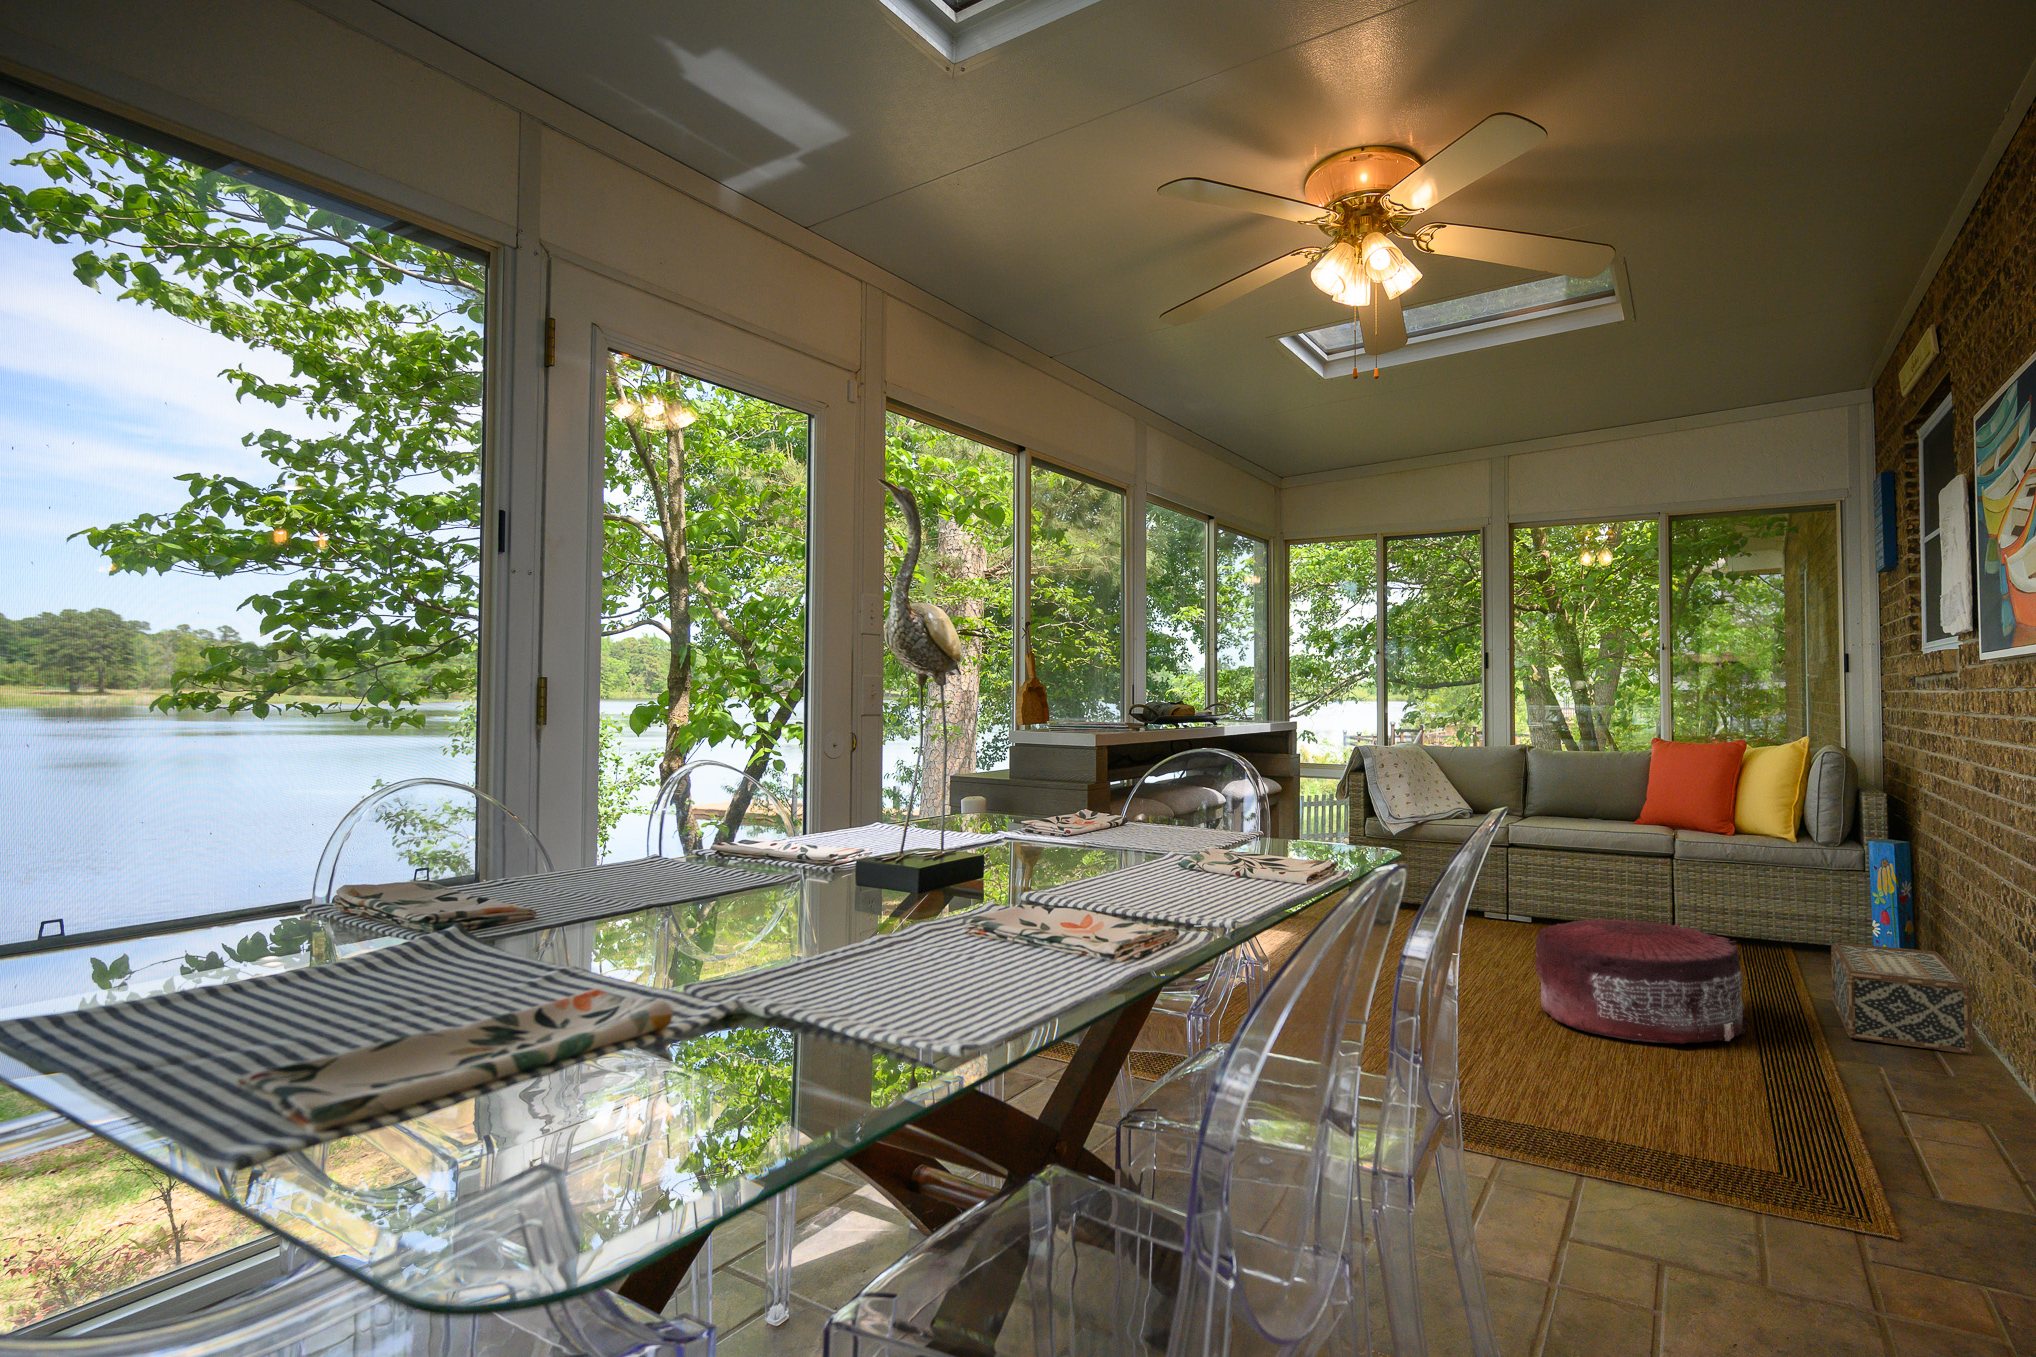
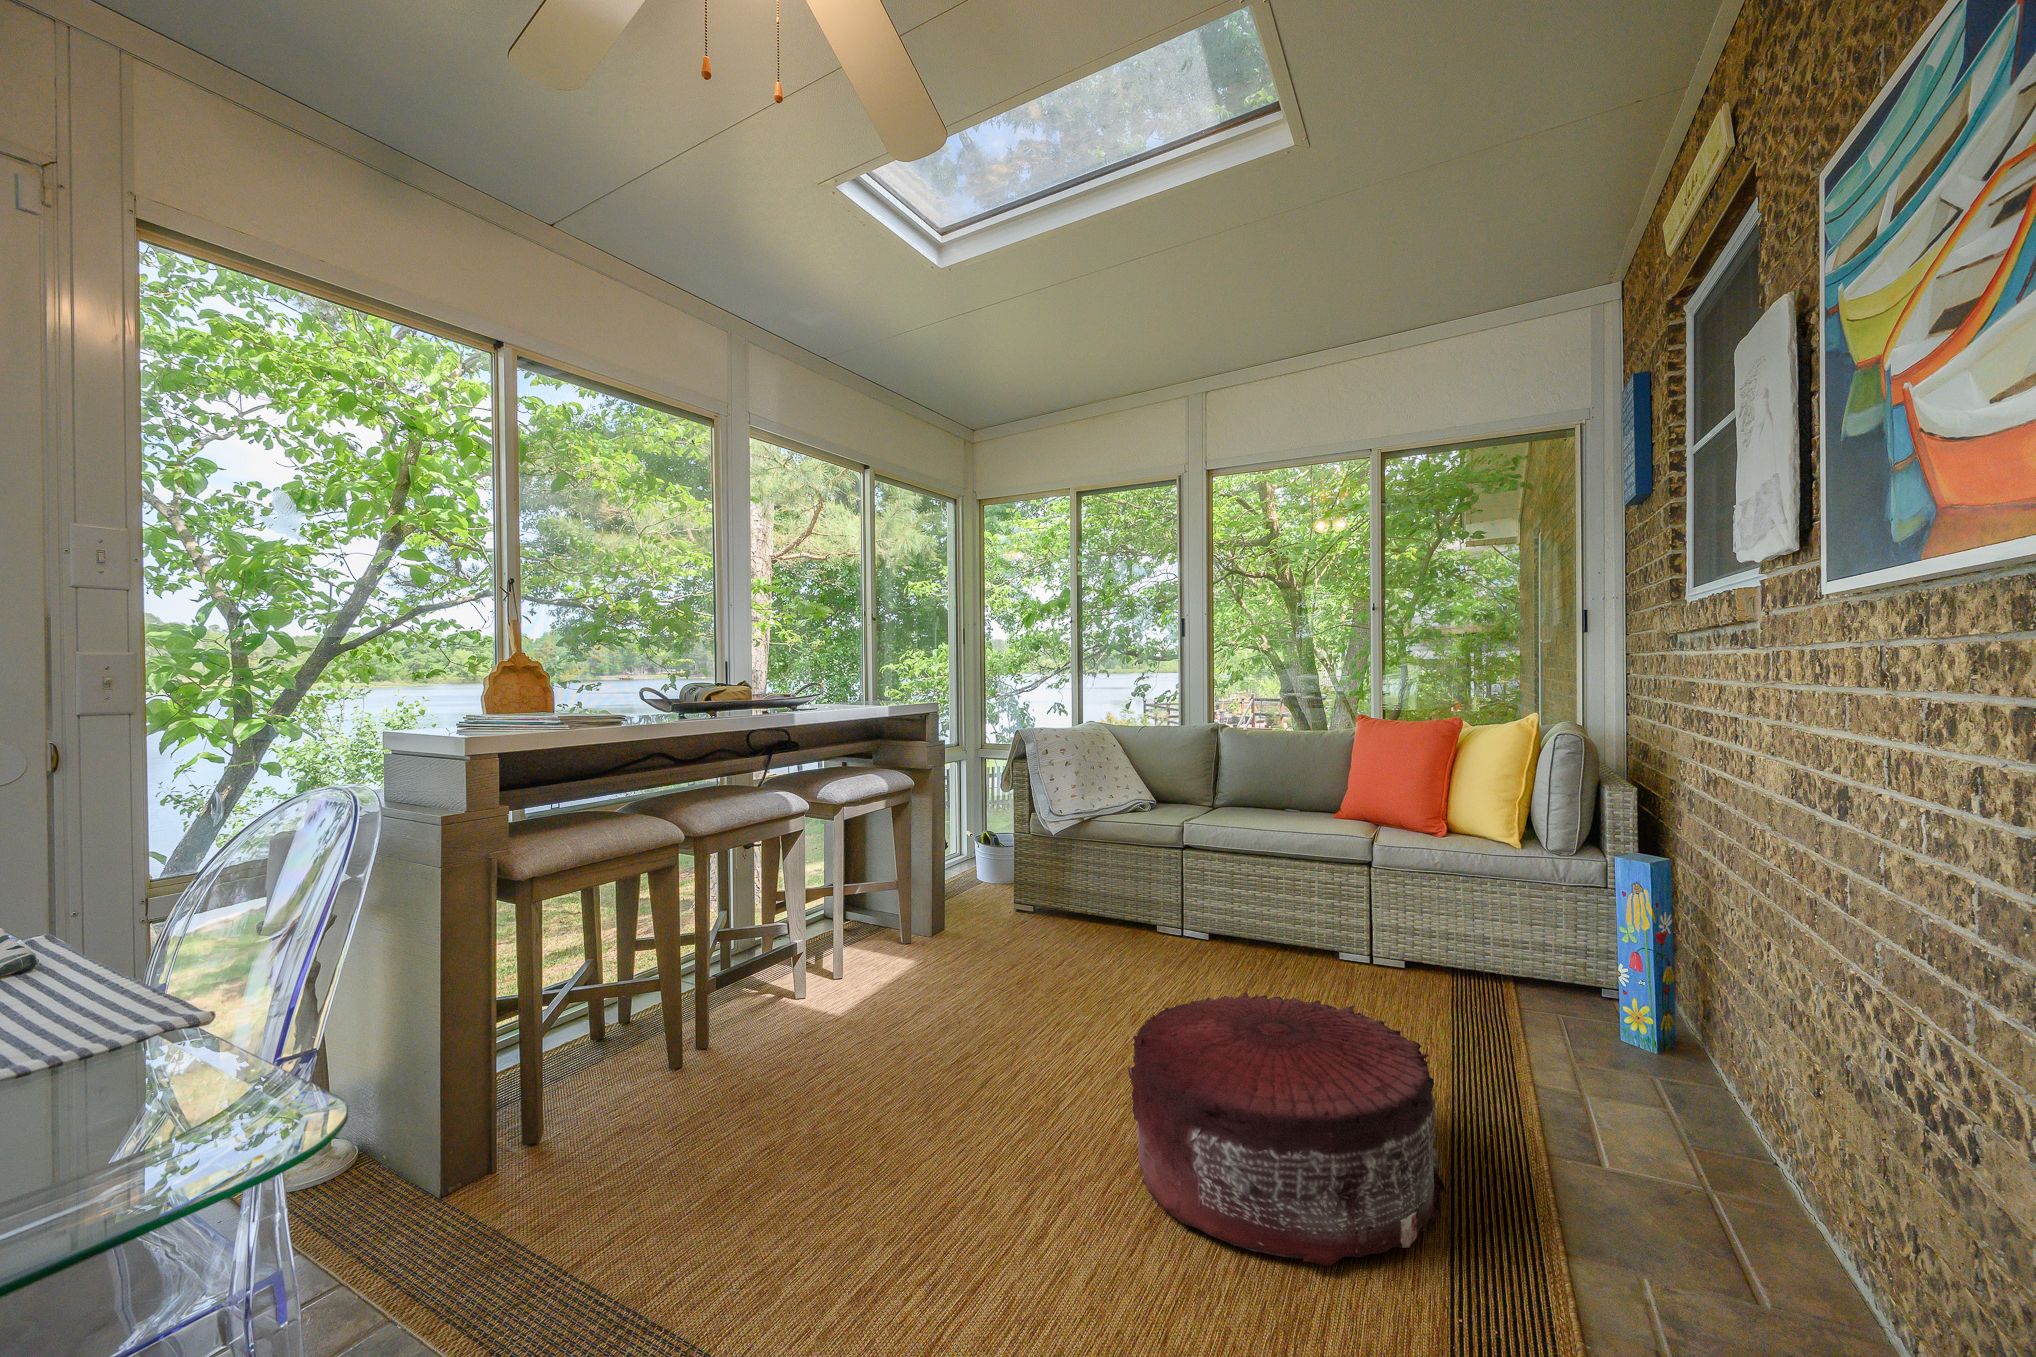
woven basket: present [1831,942,1973,1054] -> none [1567,1022,1799,1269]

